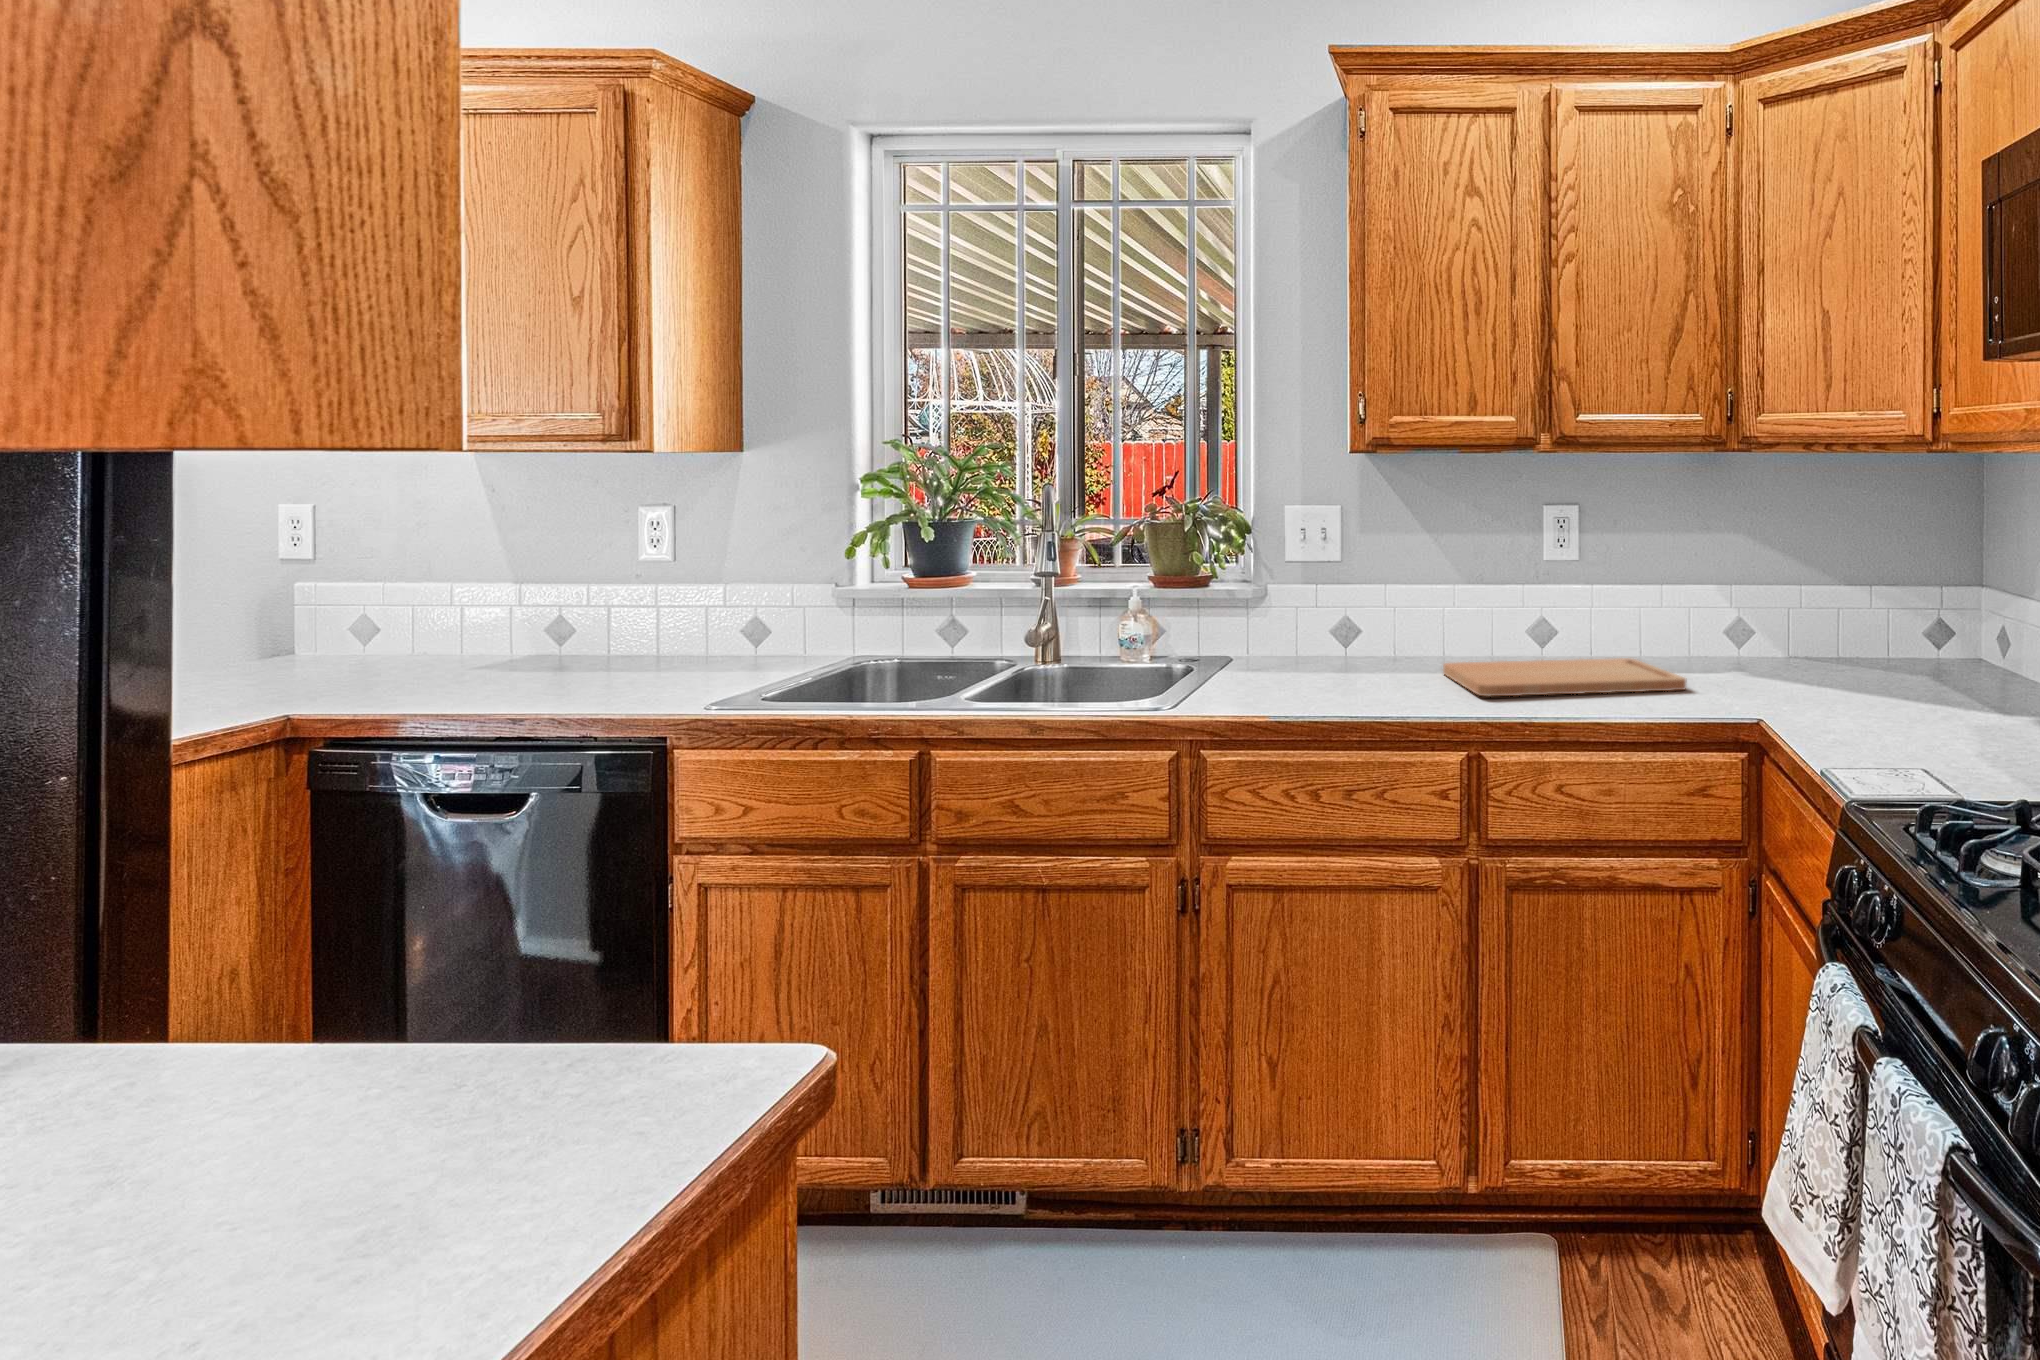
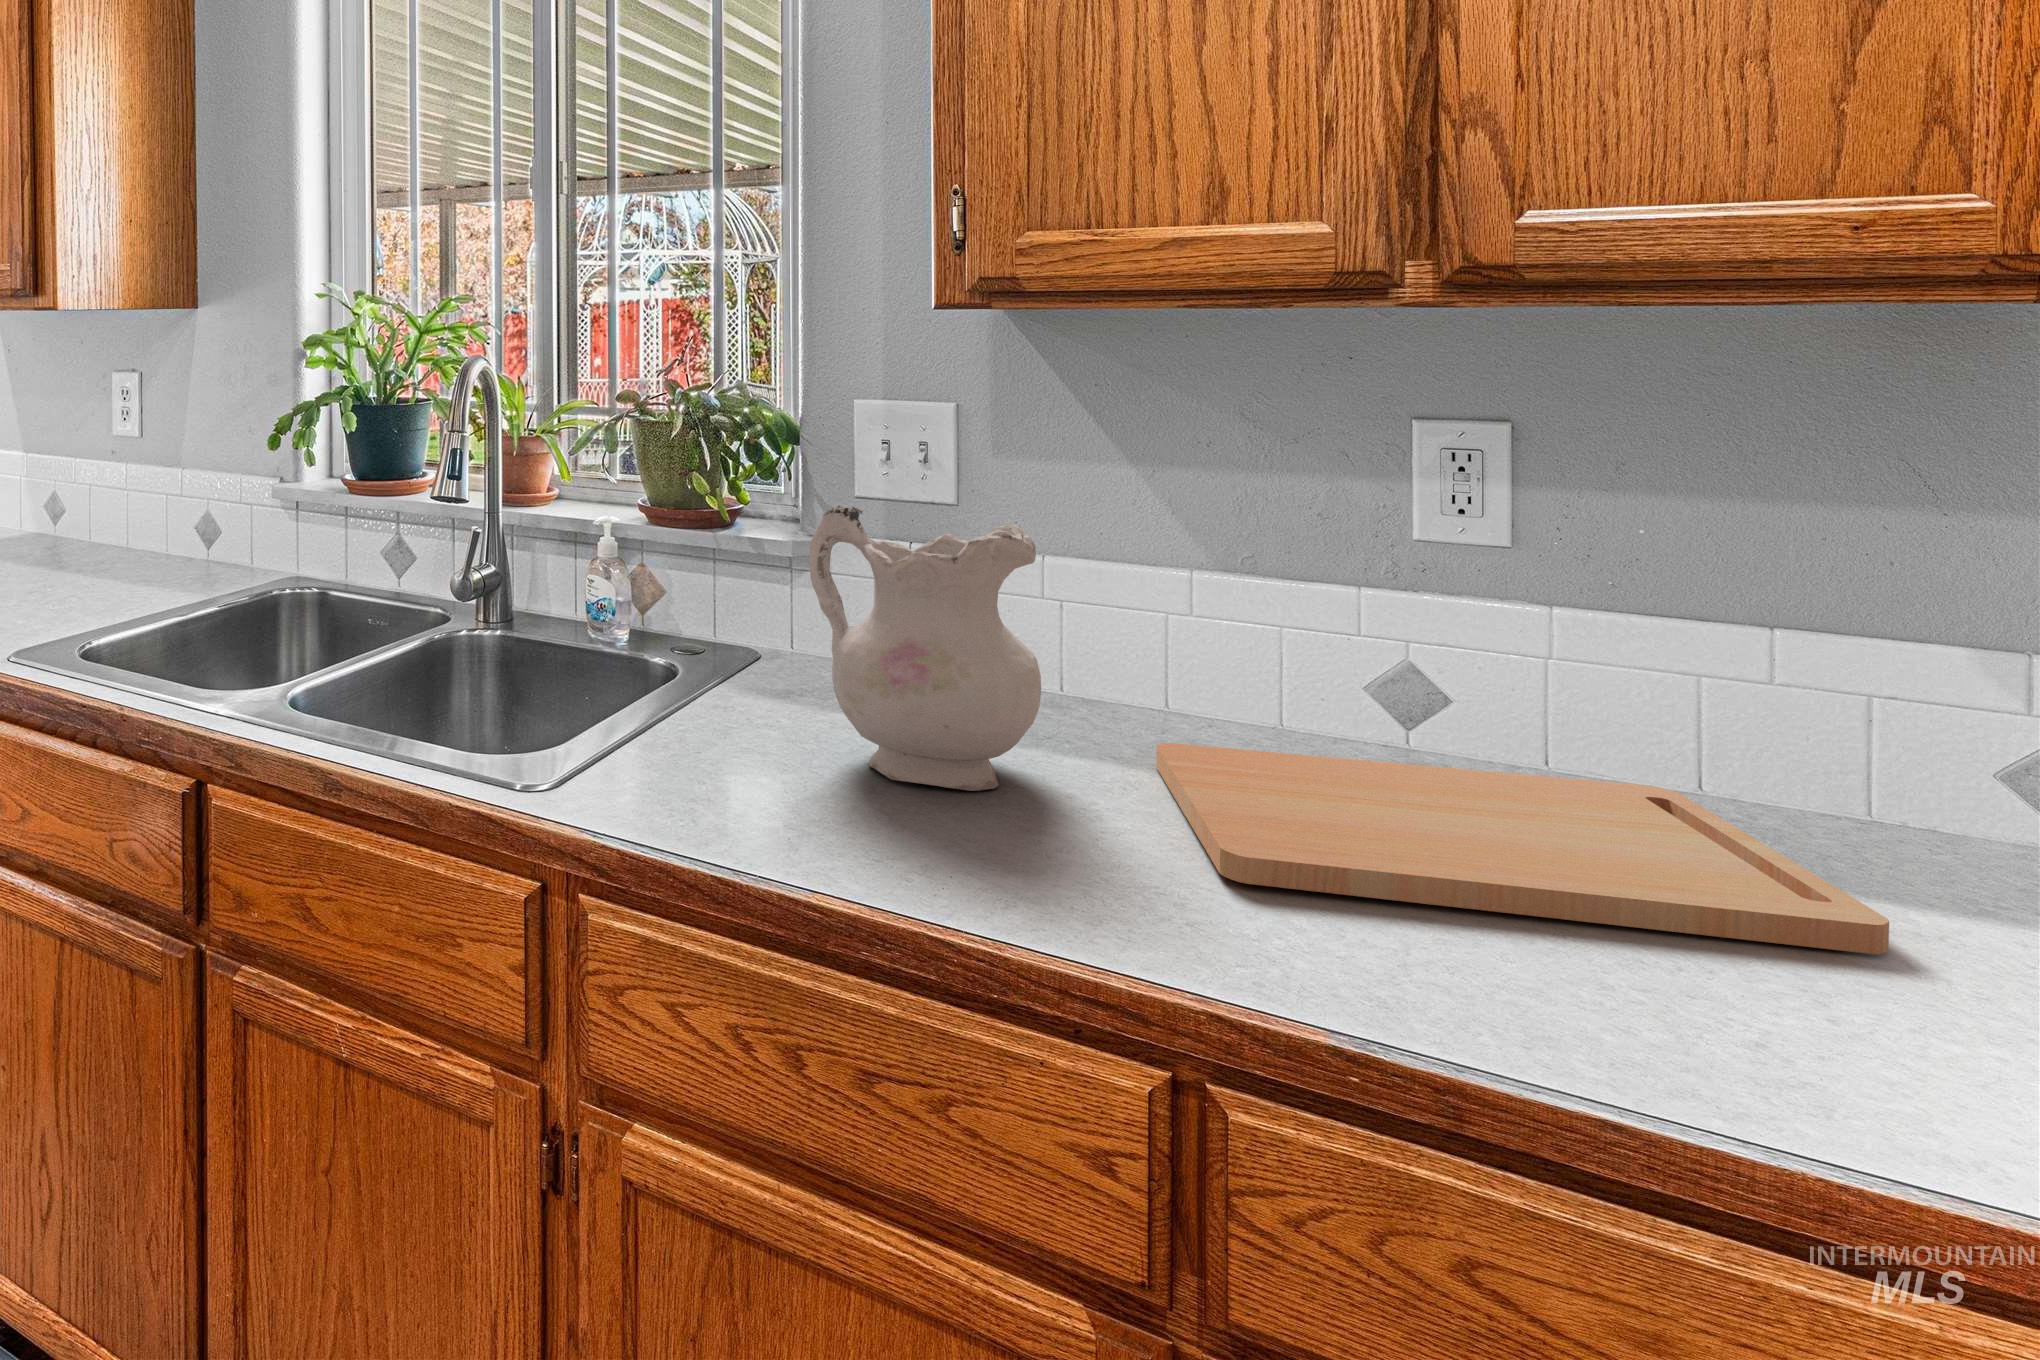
ceramic pitcher: none [1286,556,1398,687] -> present [810,505,1041,791]

